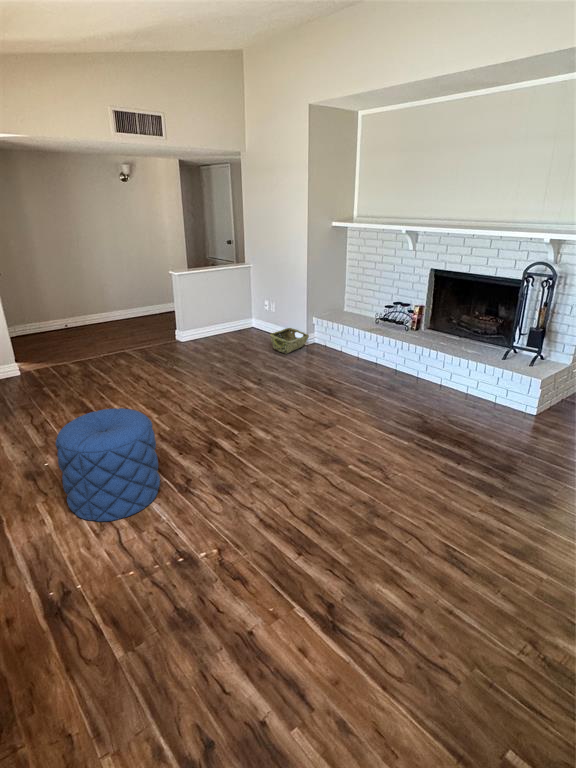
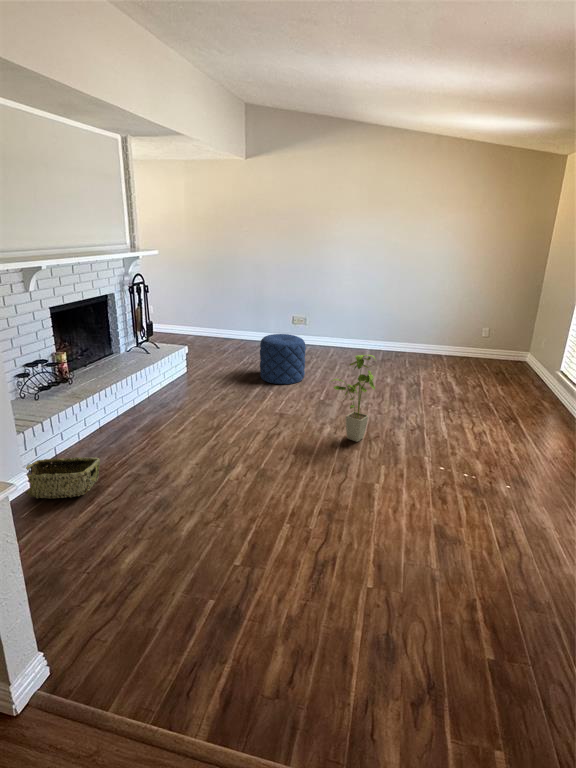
house plant: none [199,348,253,443] -> present [331,355,375,442]
pouf: present [56,408,160,521] -> present [260,334,306,384]

